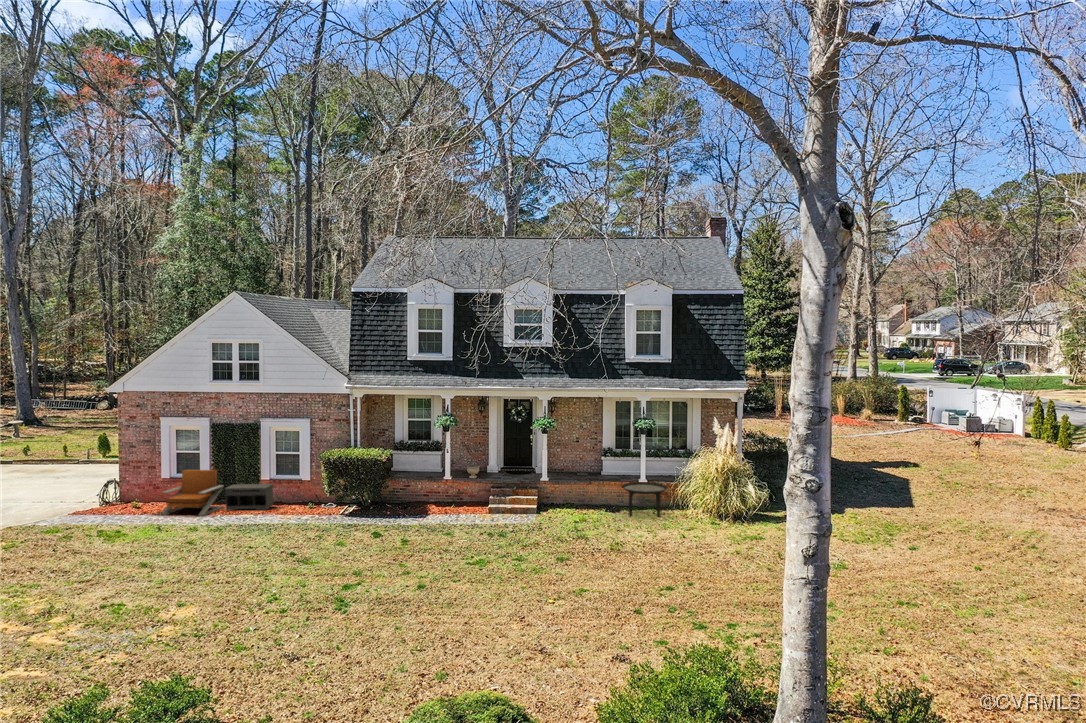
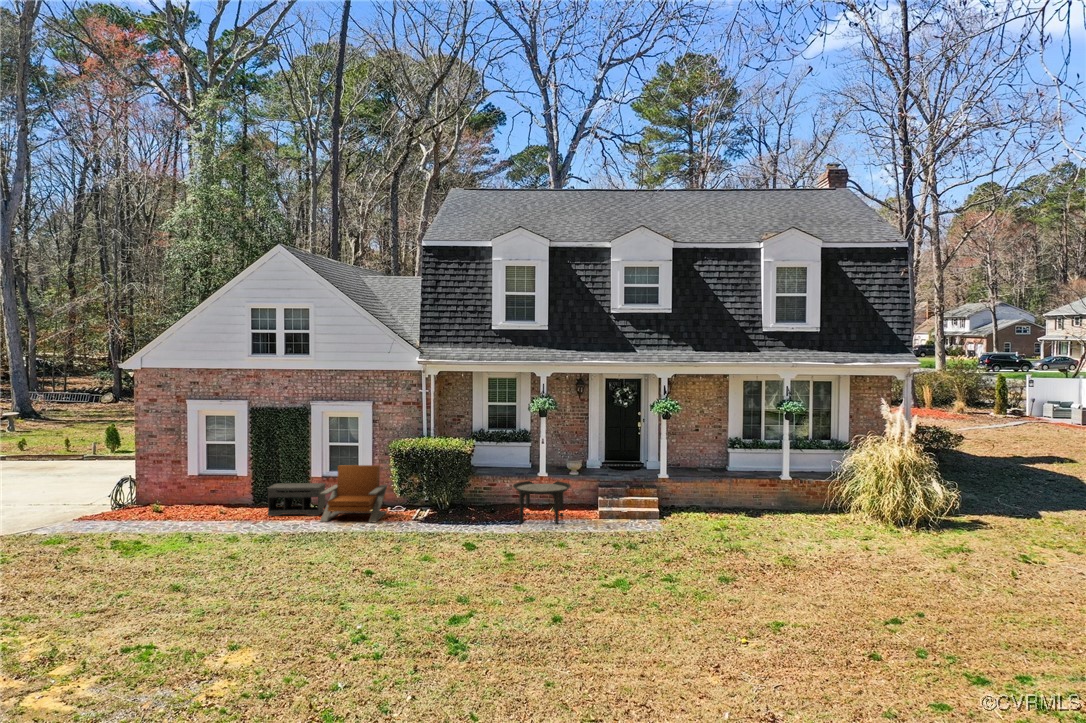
lounge chair: present [162,470,224,516] -> present [320,465,387,522]
round table: present [622,482,667,517] -> present [513,481,570,524]

